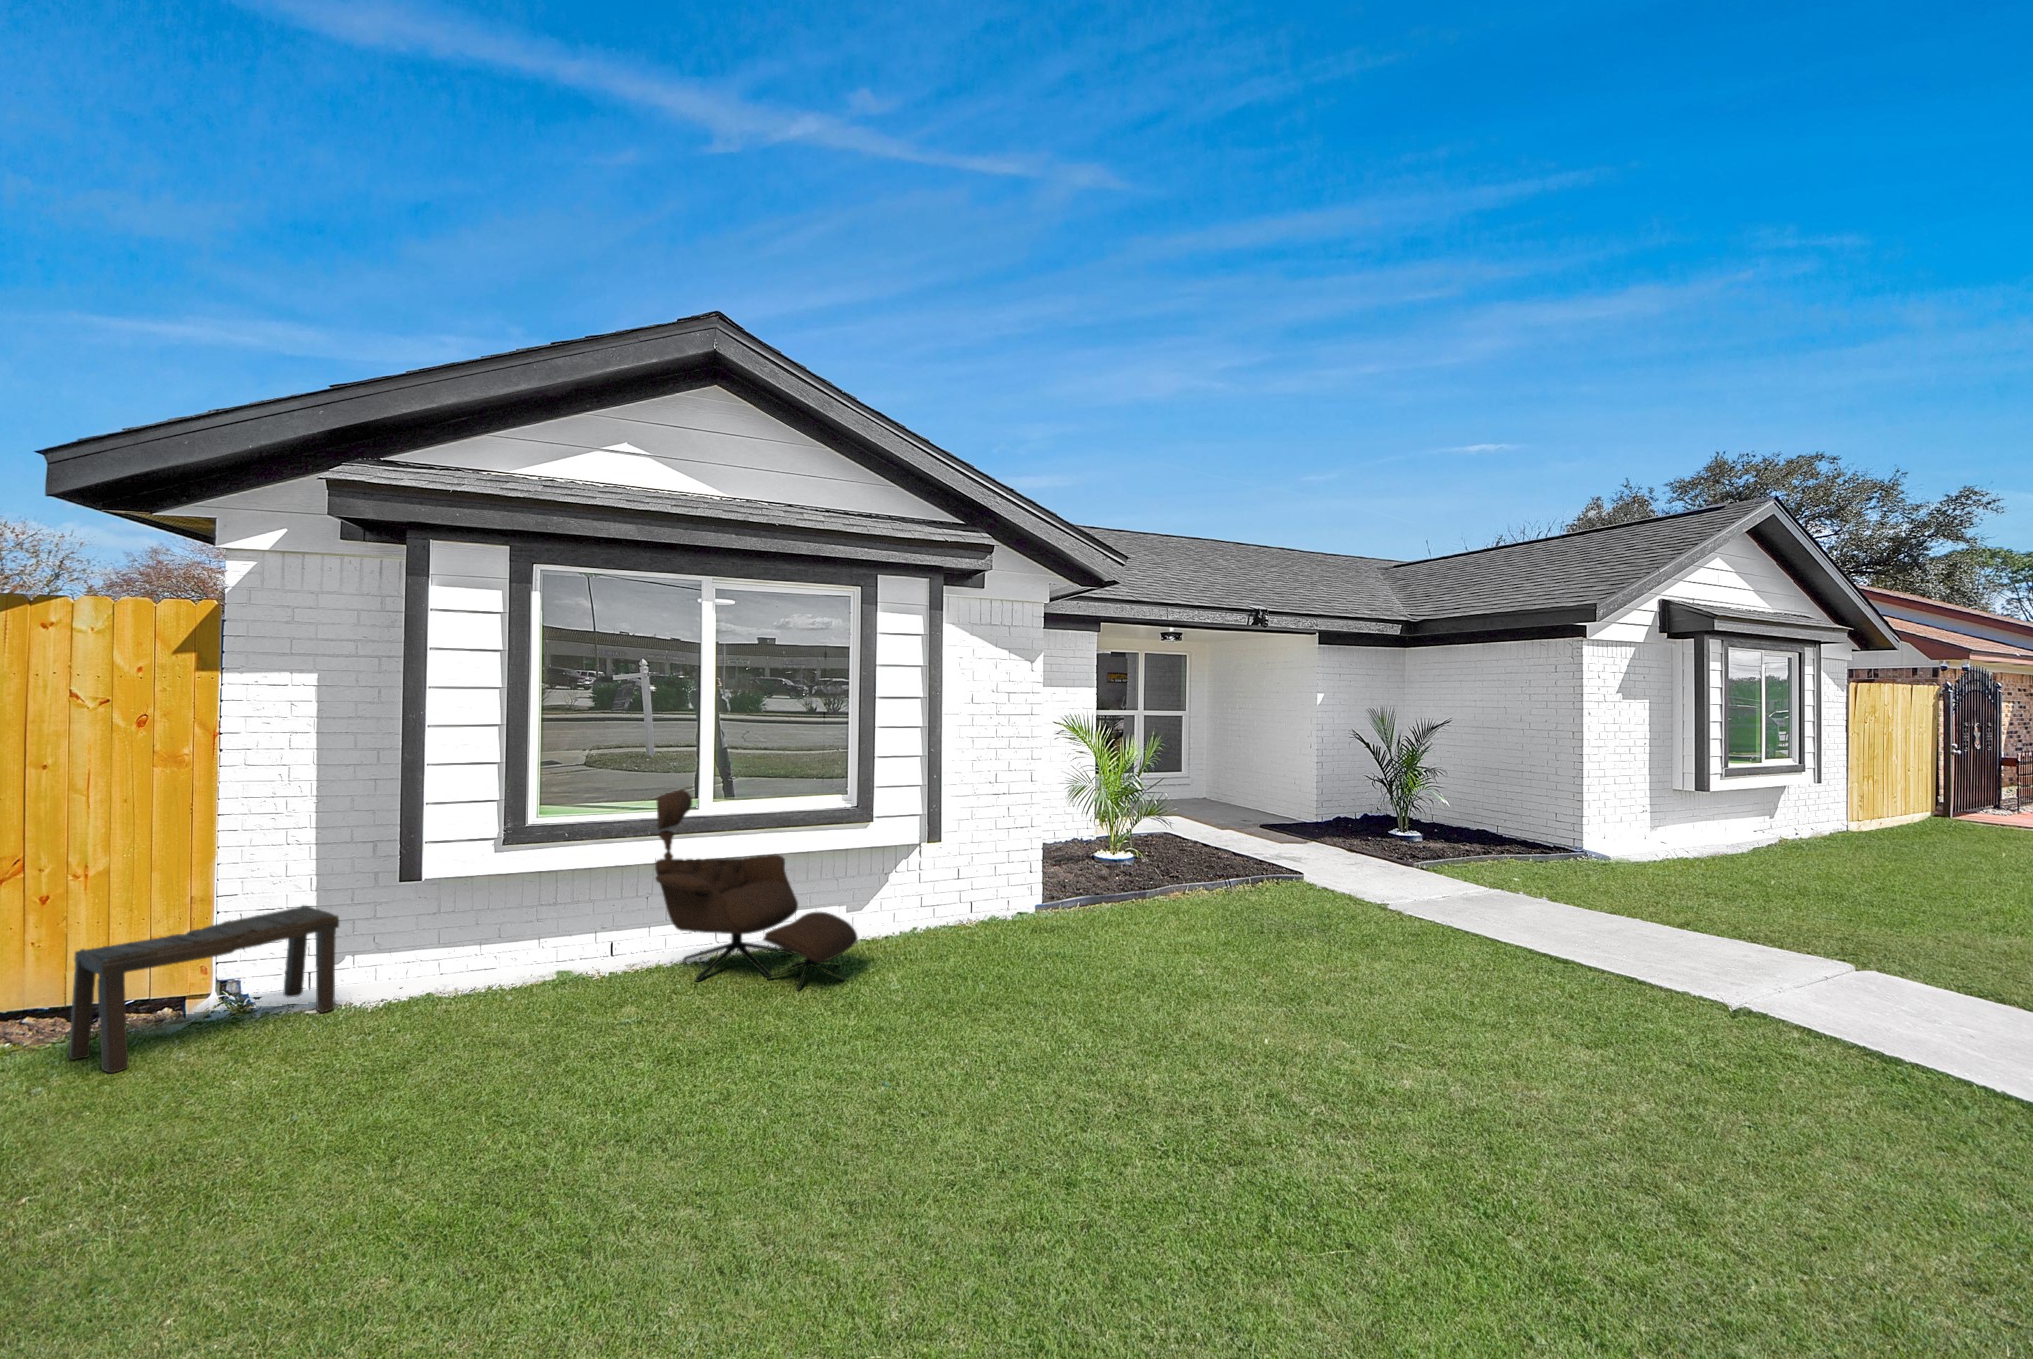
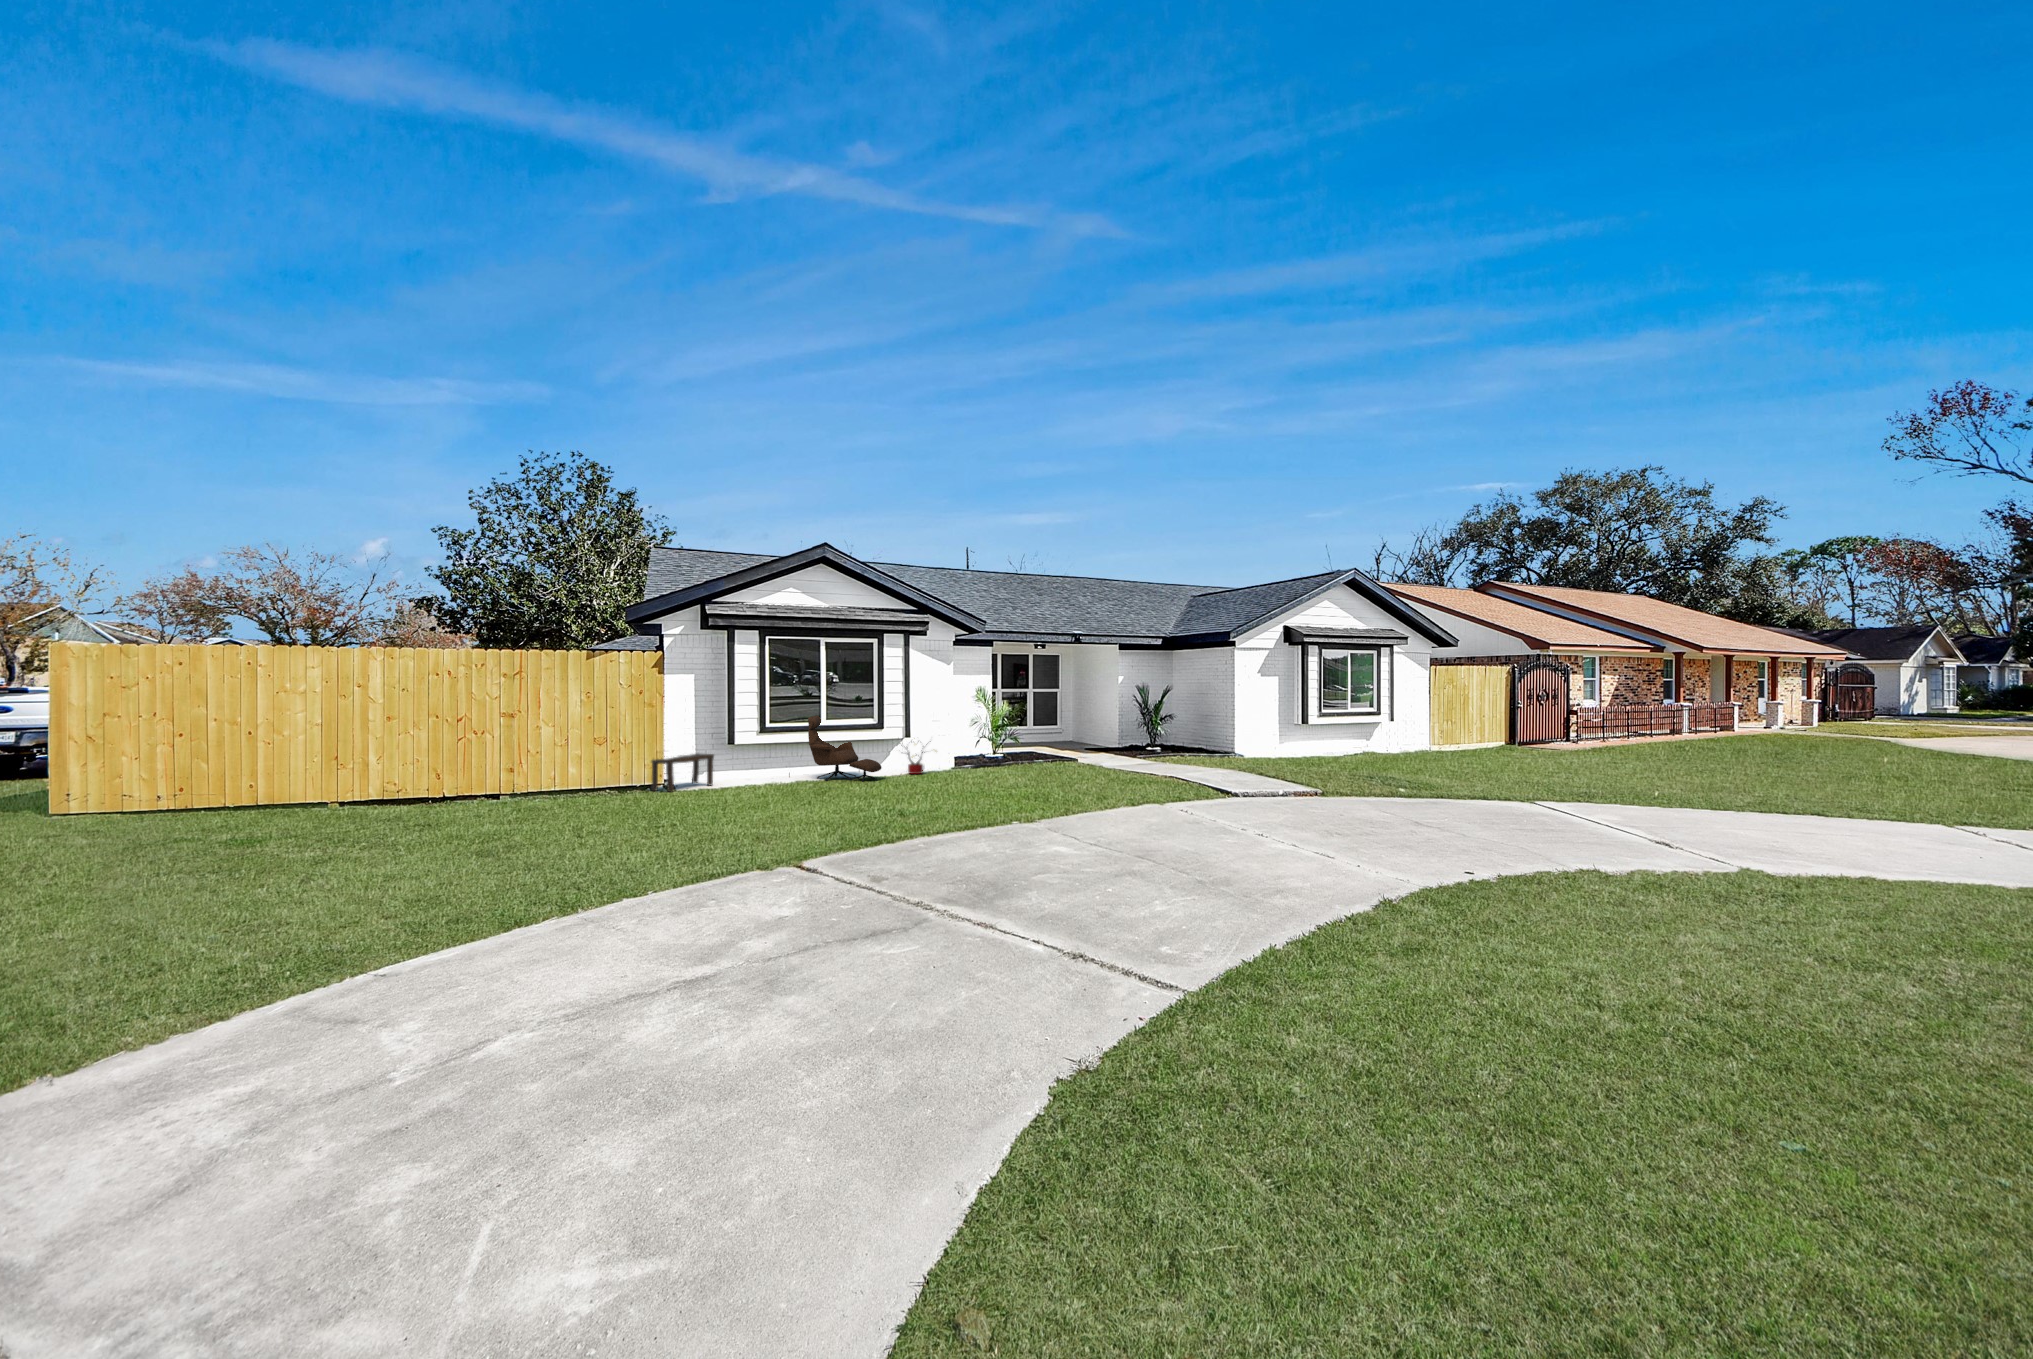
decorative plant: none [897,839,1006,940] -> present [907,741,931,774]

